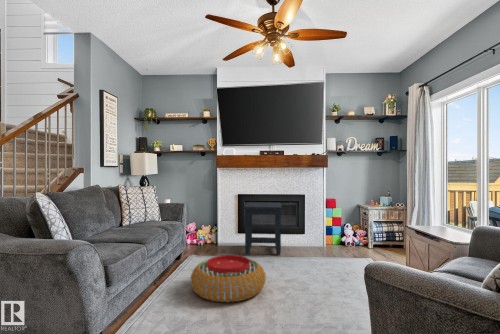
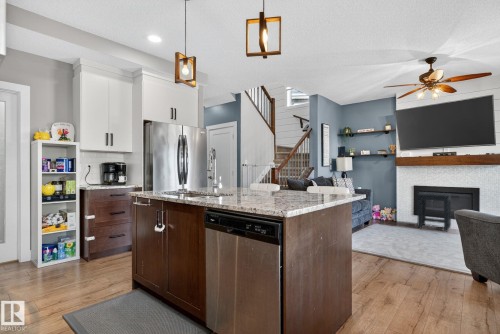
pouf: present [191,255,266,302] -> none [376,220,425,243]

